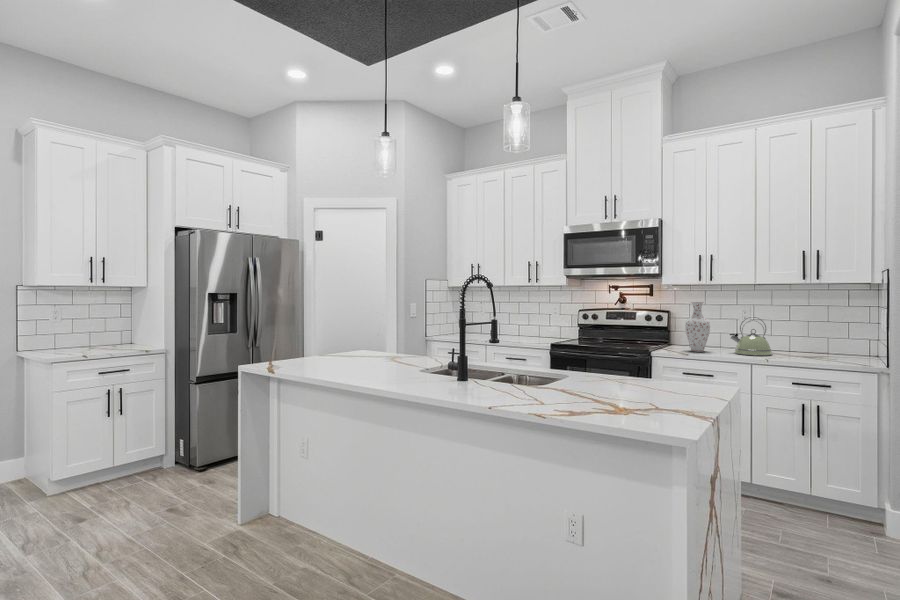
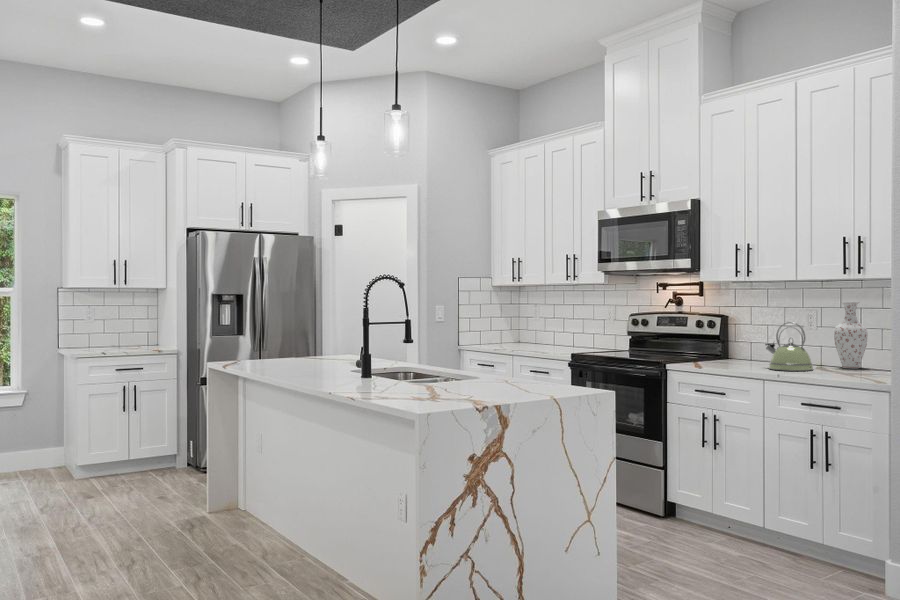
vase: present [685,302,710,352] -> present [834,302,868,369]

